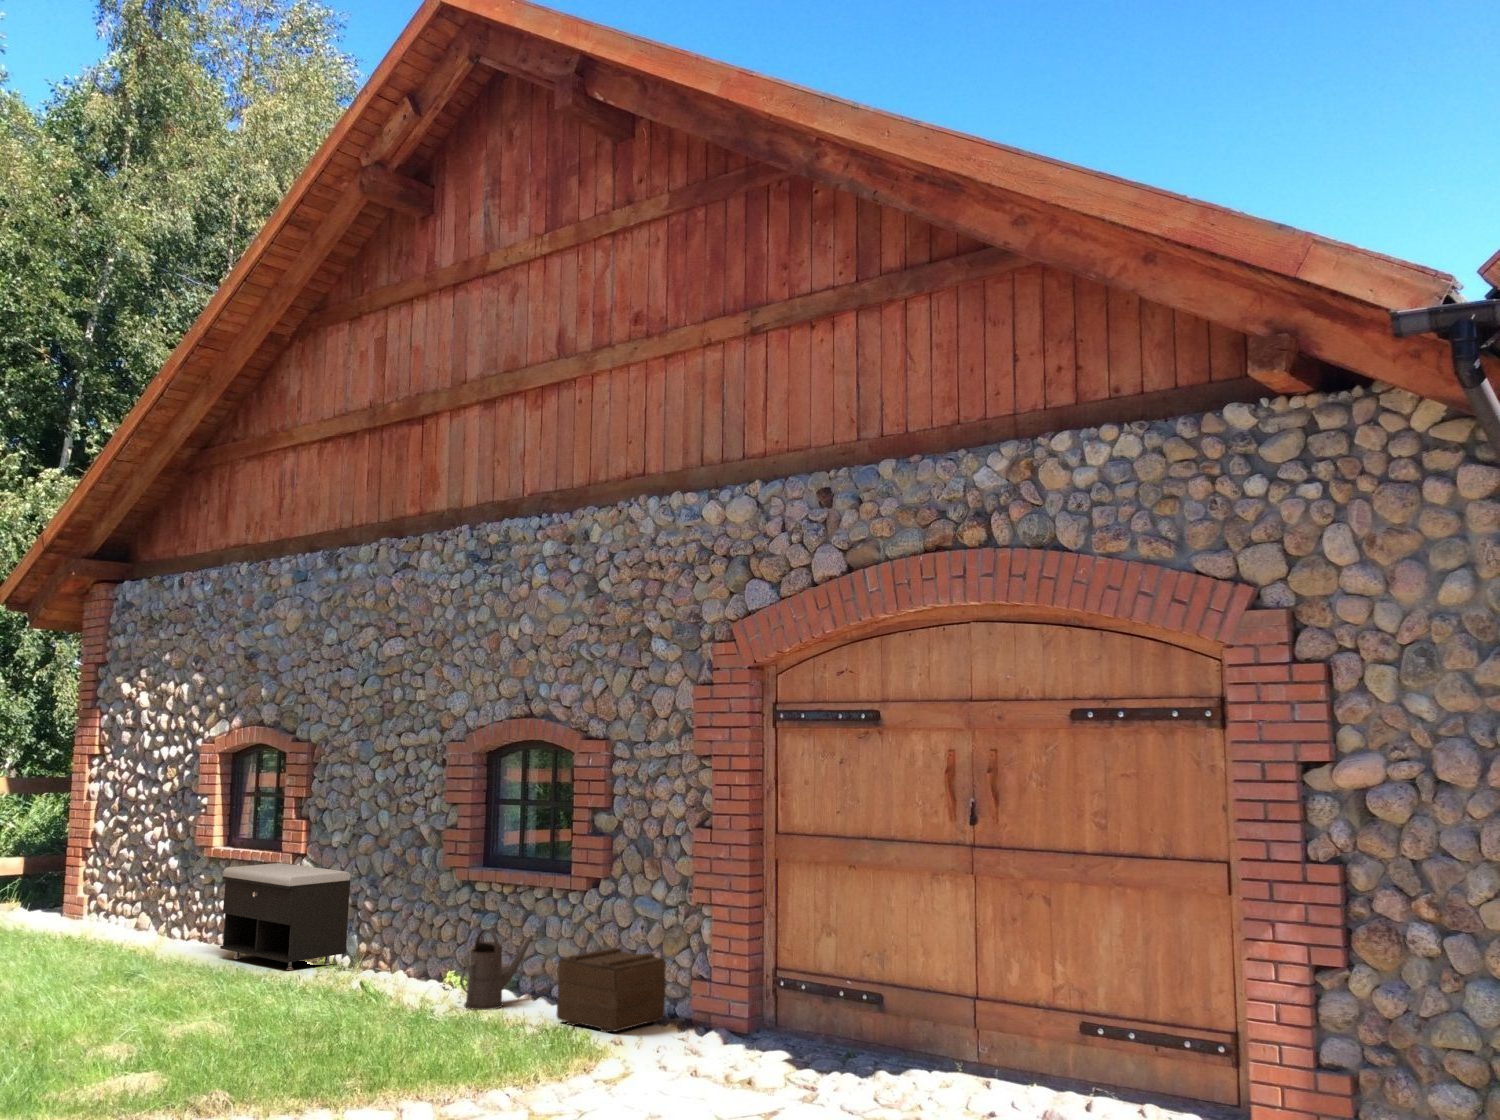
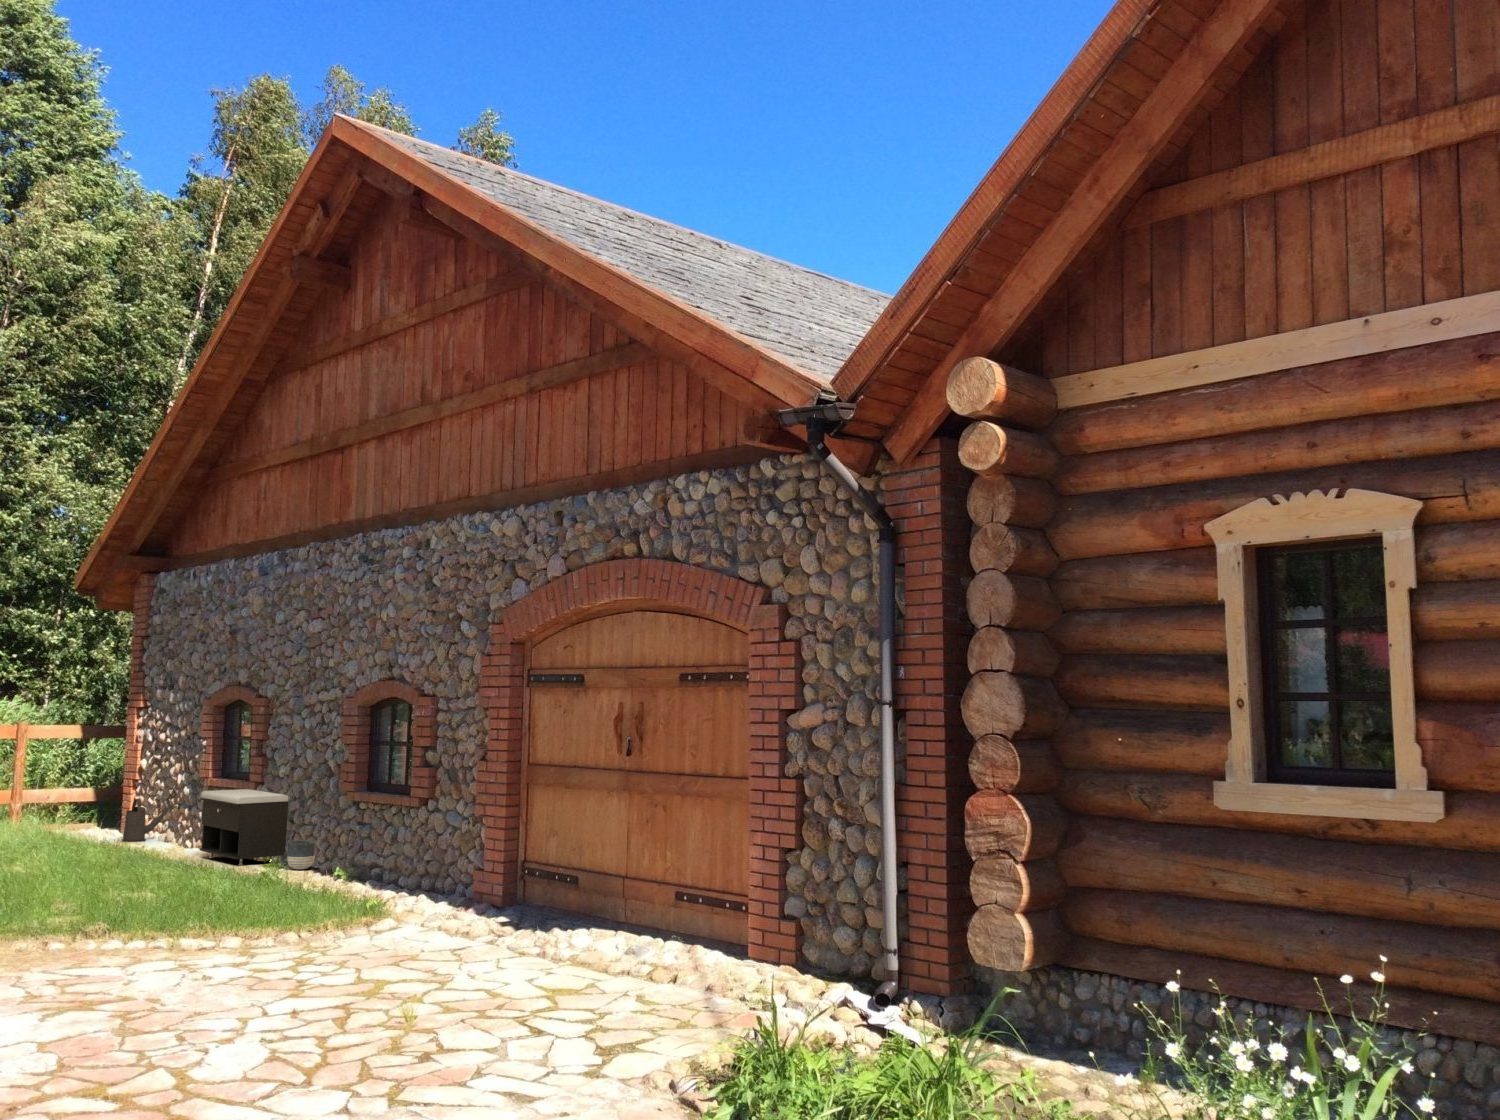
watering can: present [460,929,533,1010] -> present [117,799,172,842]
planter: none [363,934,401,975] -> present [287,840,316,870]
wooden crate: present [557,948,666,1032] -> none [382,847,460,904]

